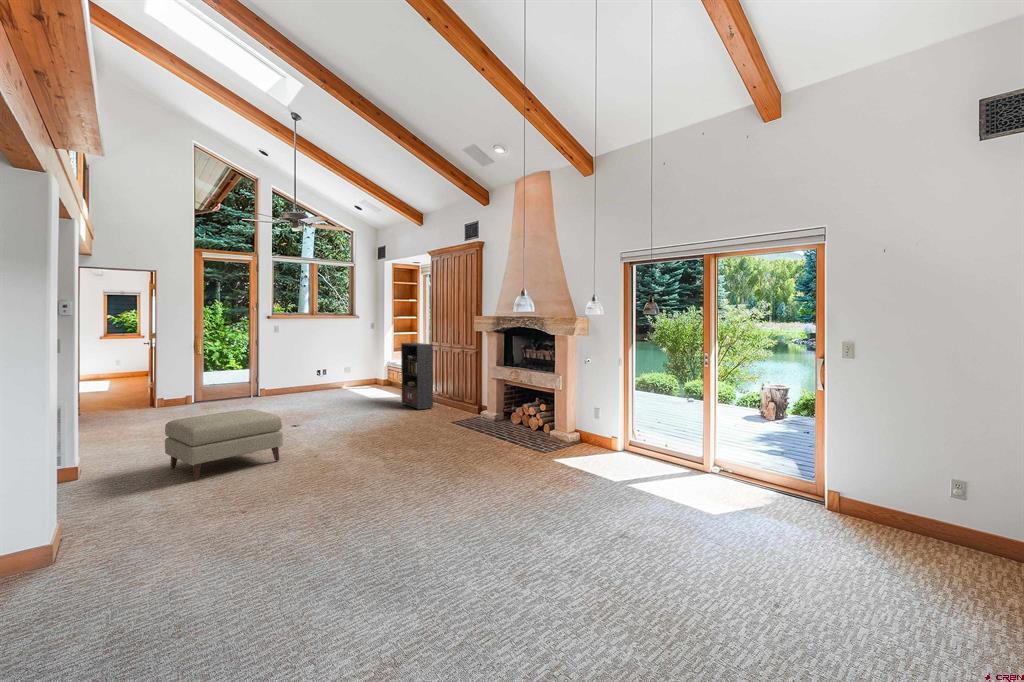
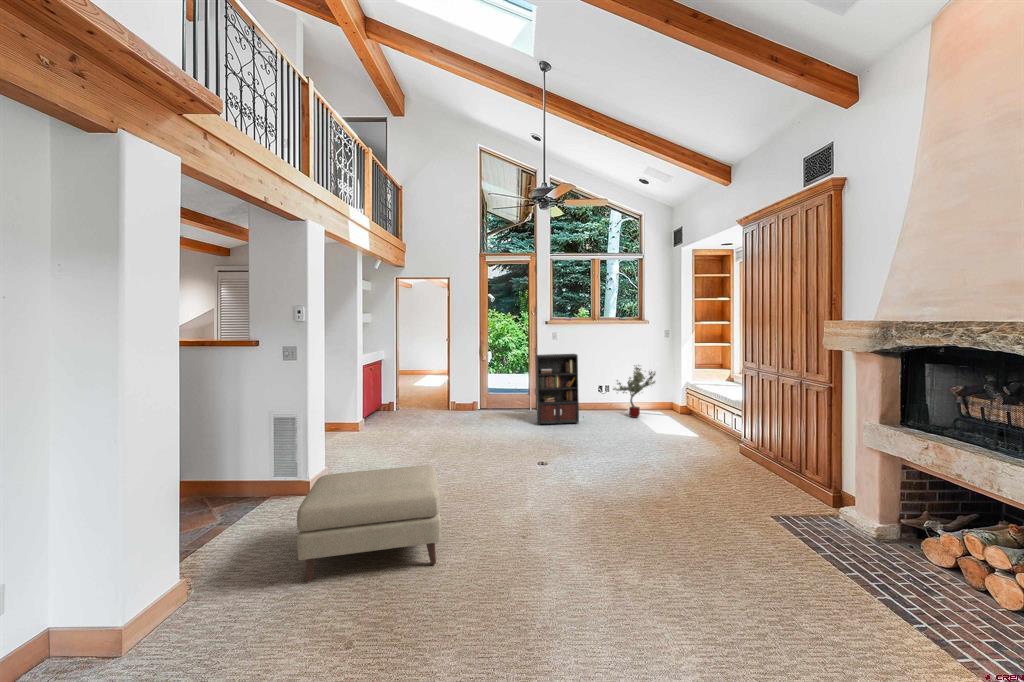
bookcase: present [401,343,433,409] -> present [535,354,579,424]
potted tree: none [331,349,366,391] -> present [613,365,655,418]

